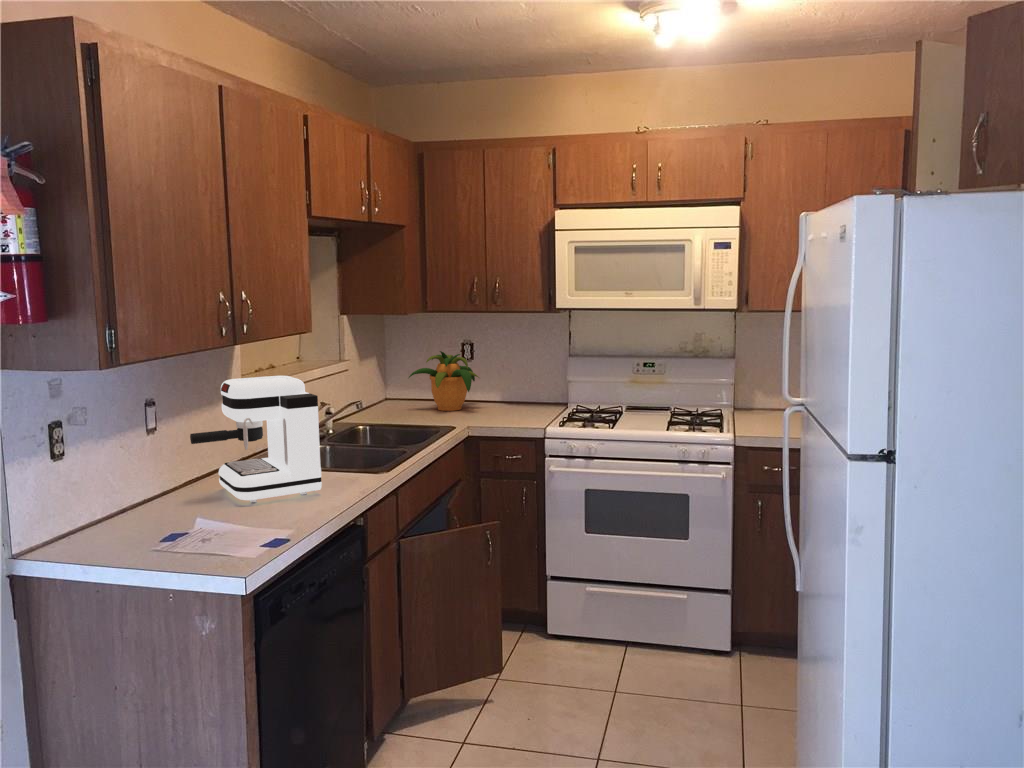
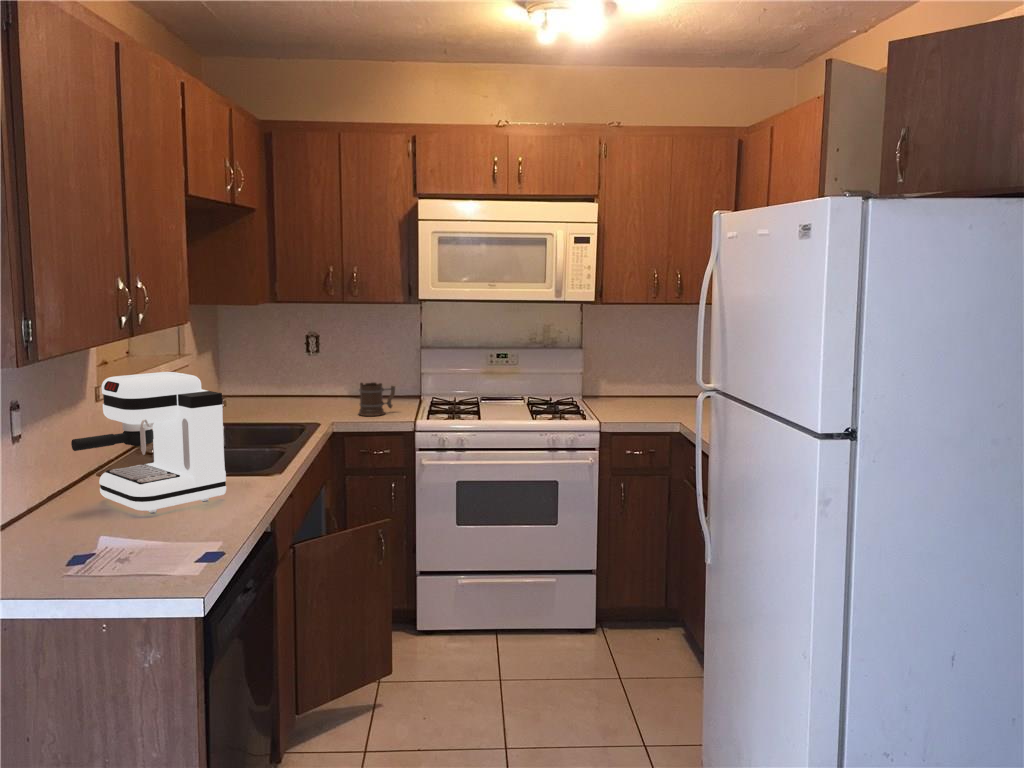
potted plant: present [409,351,479,411] -> none [250,343,332,407]
mug: none [497,389,534,422] -> present [358,382,395,416]

